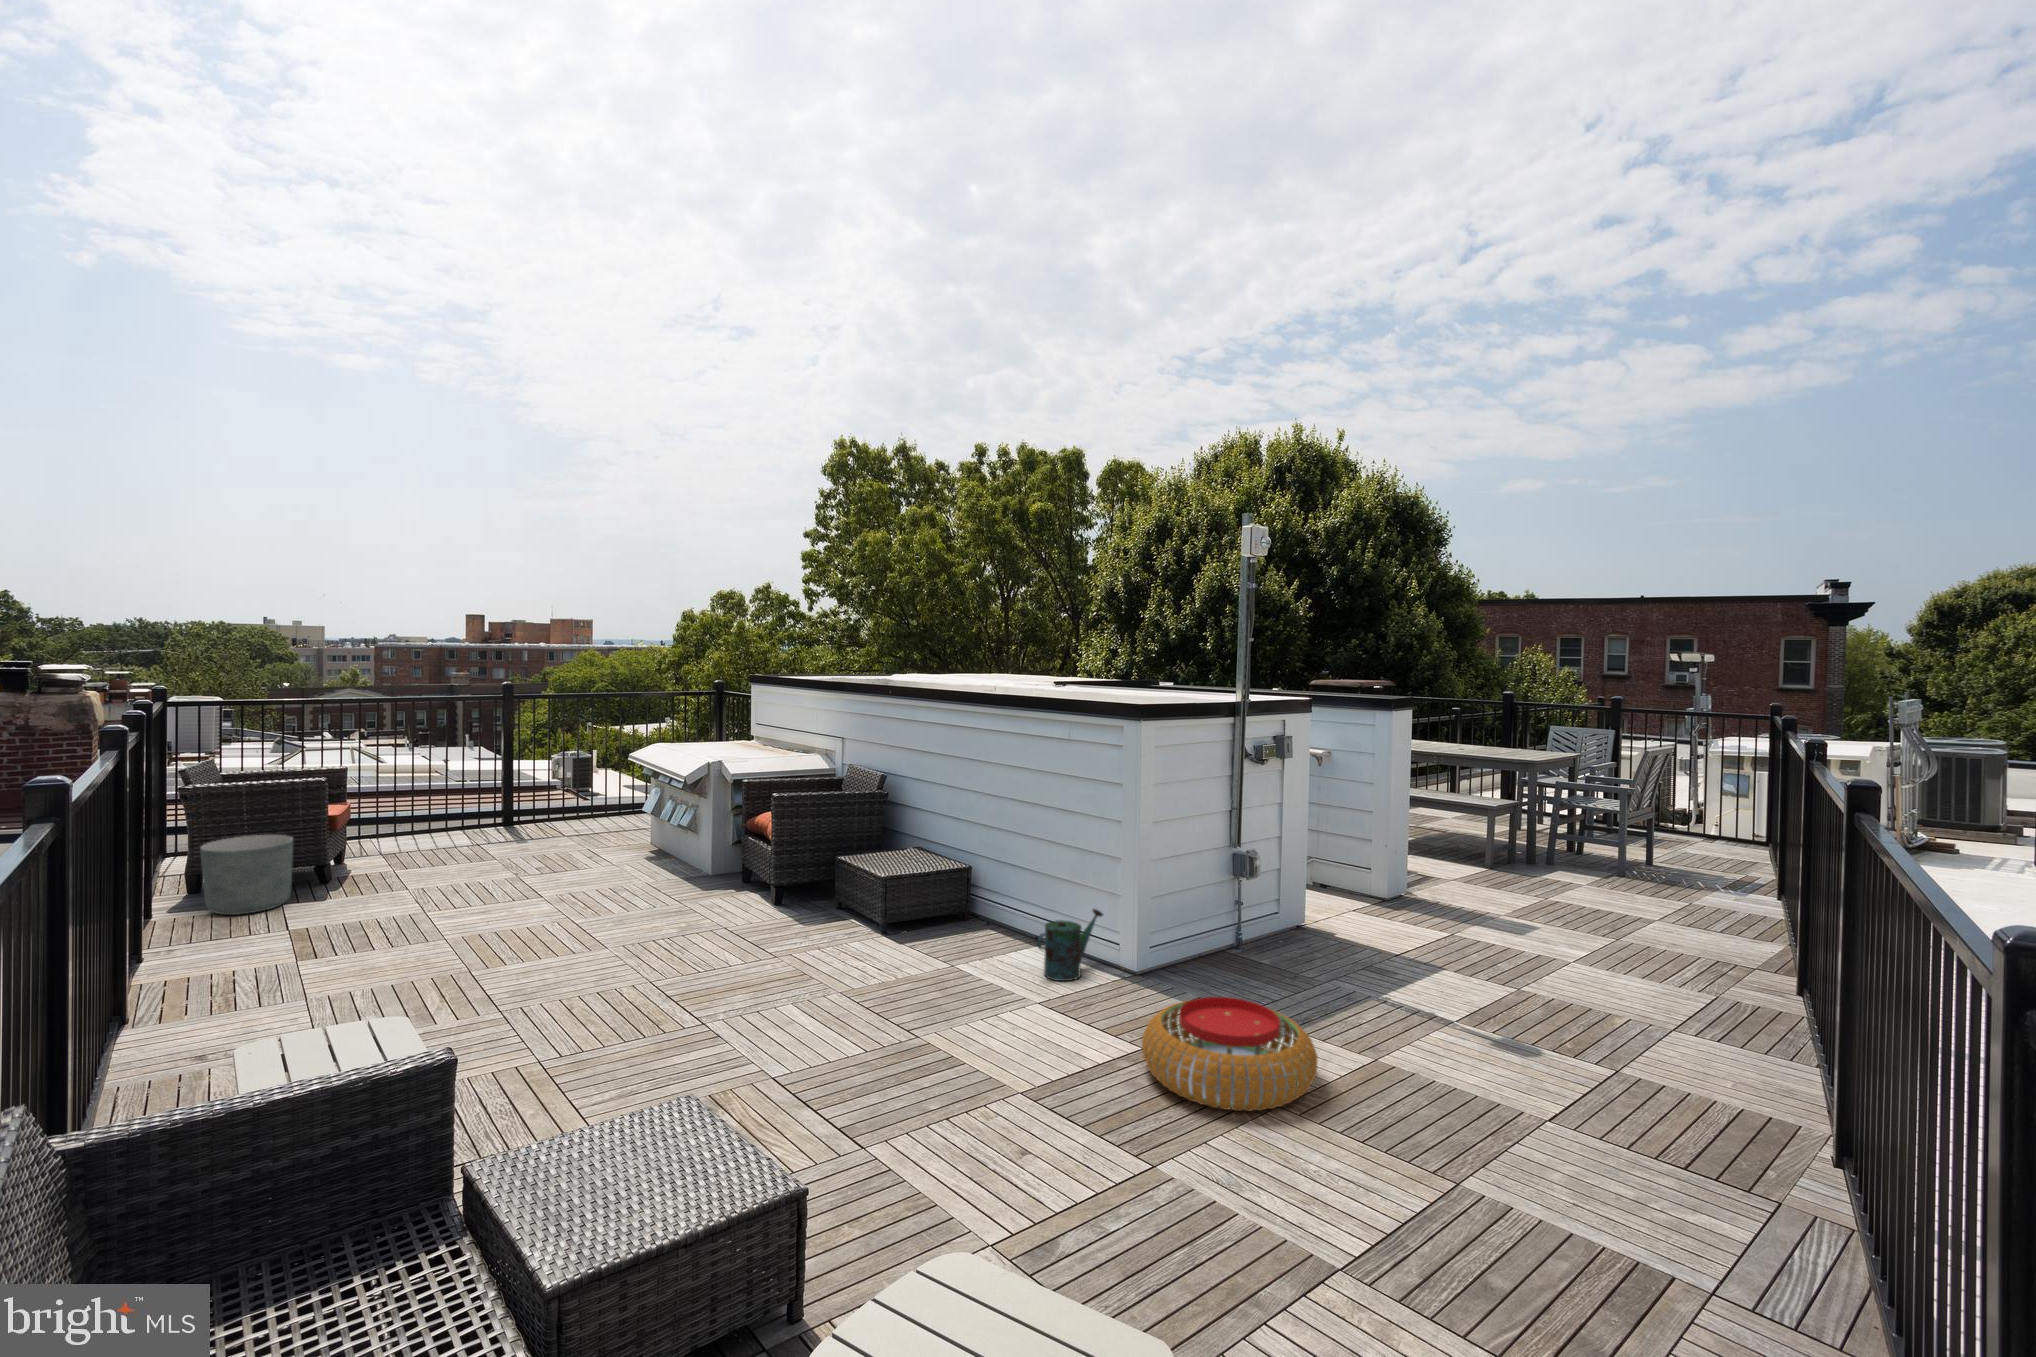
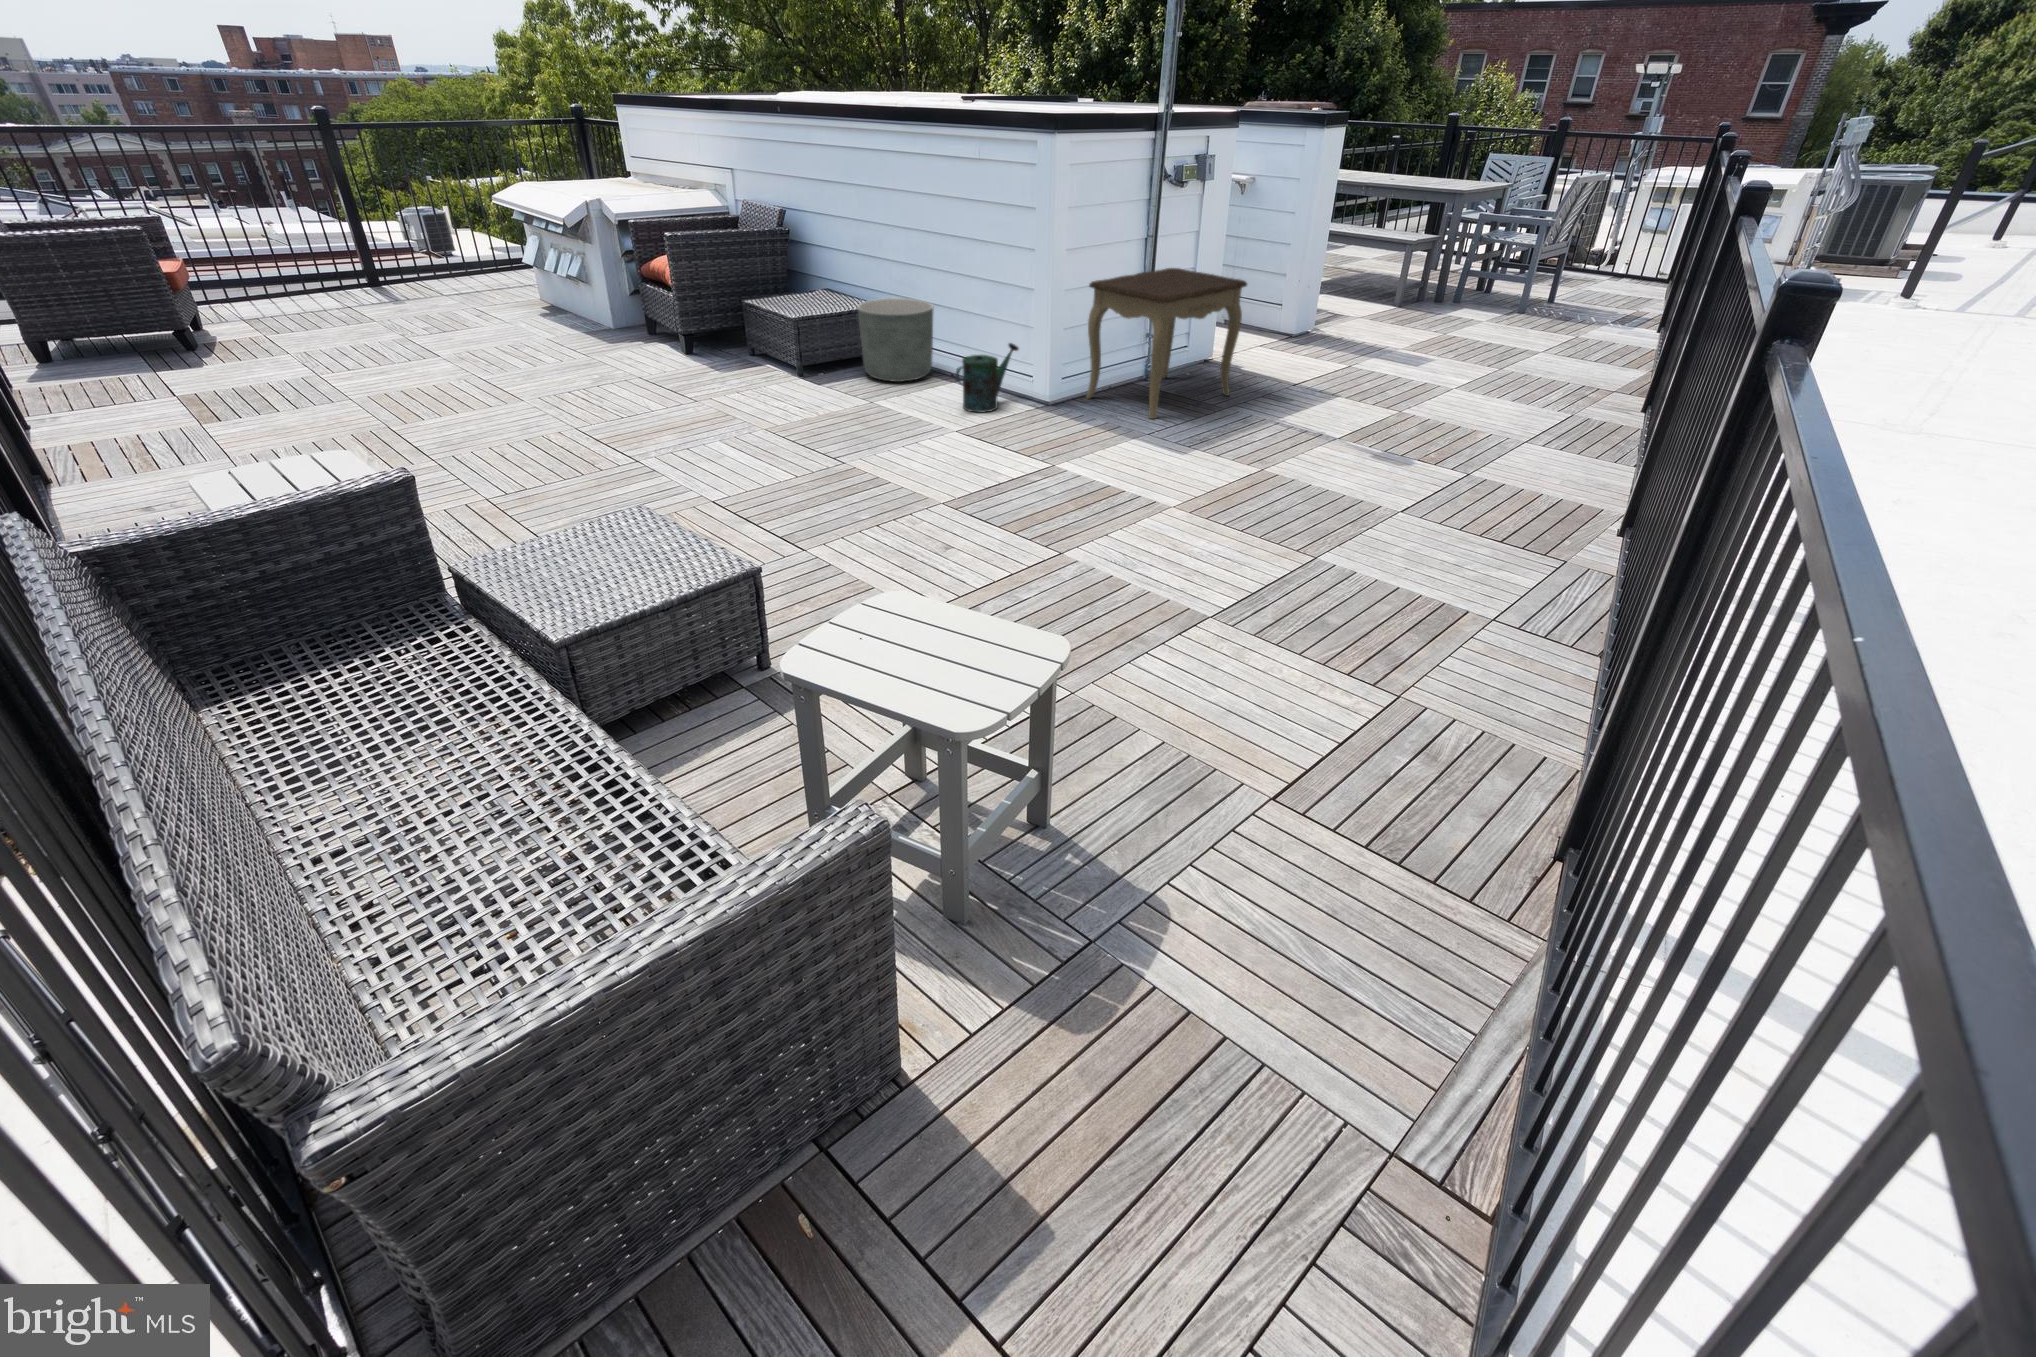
planter: present [200,835,293,915] -> present [857,298,933,382]
side table: none [1174,837,1336,996] -> present [1086,268,1247,419]
pouf: present [1142,997,1318,1111] -> none [1054,412,1209,503]

